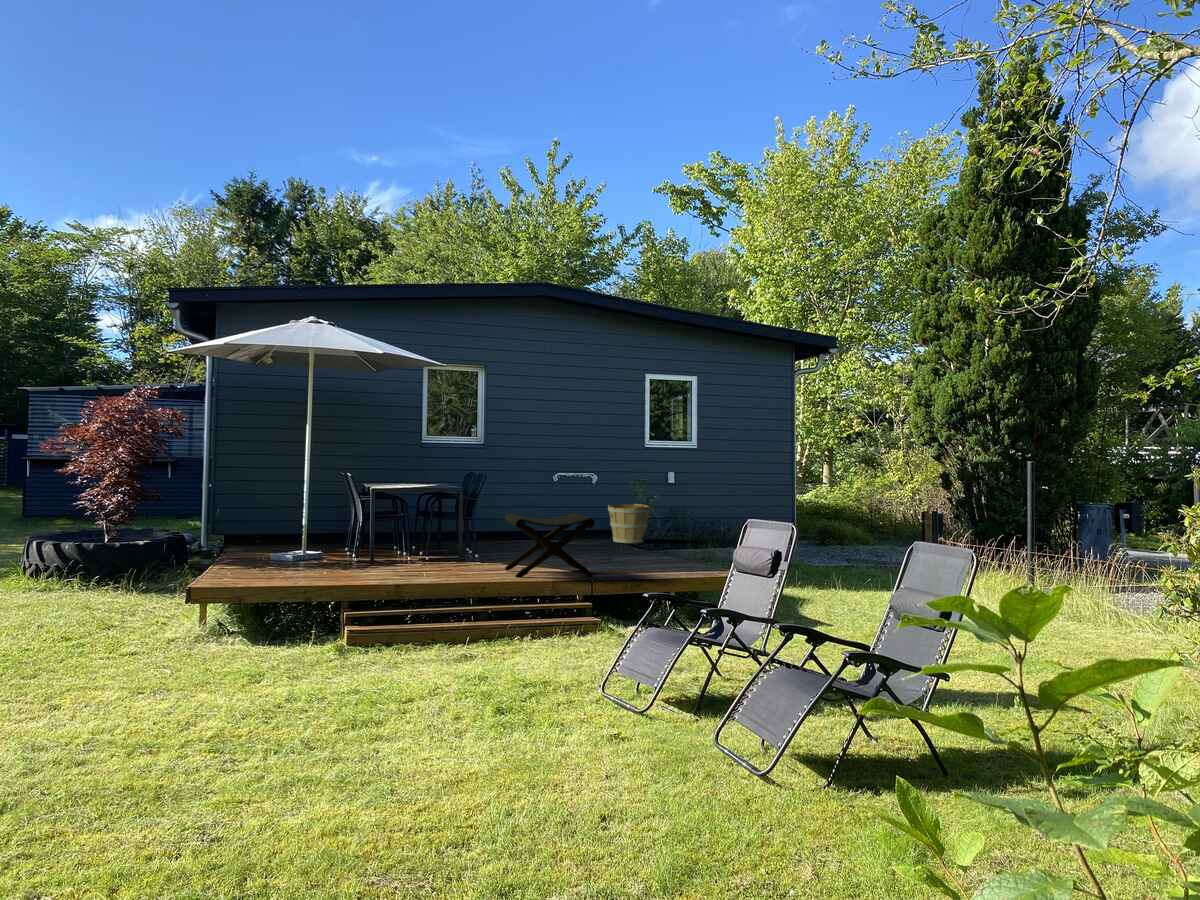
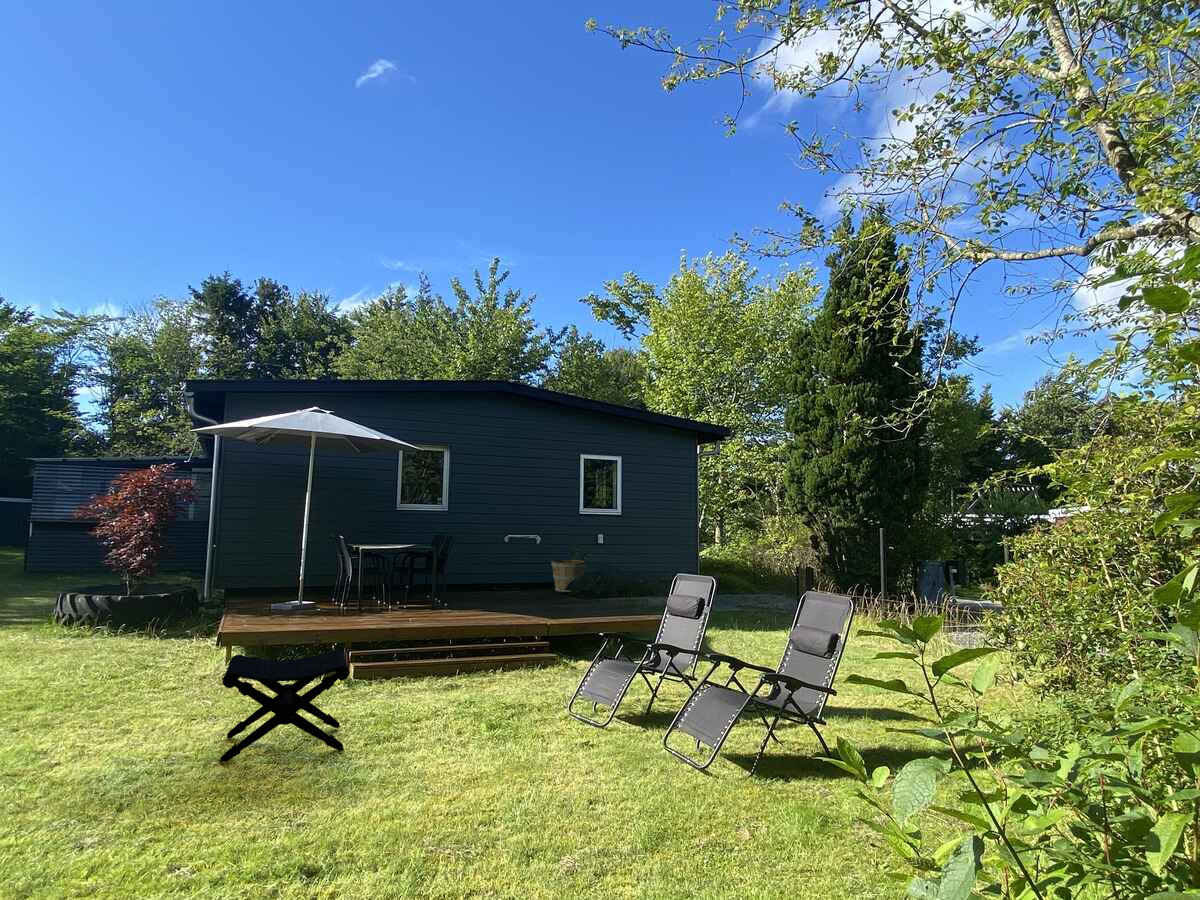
footstool: present [505,513,595,577] -> present [220,650,349,762]

